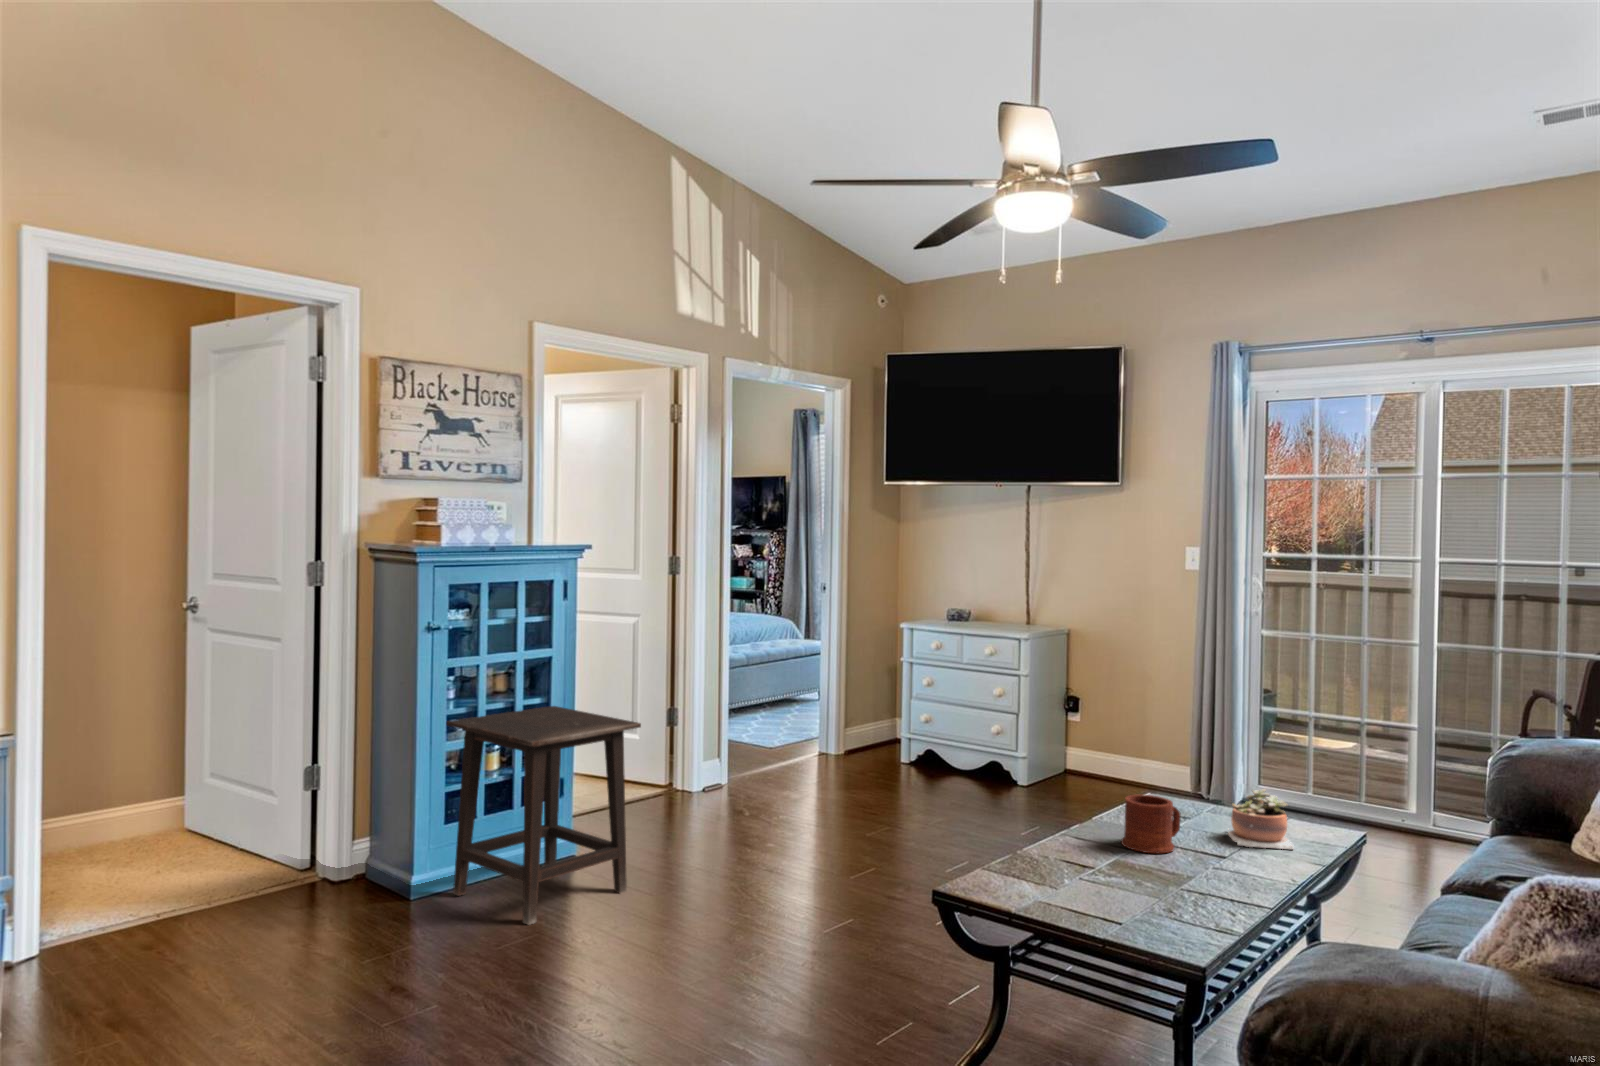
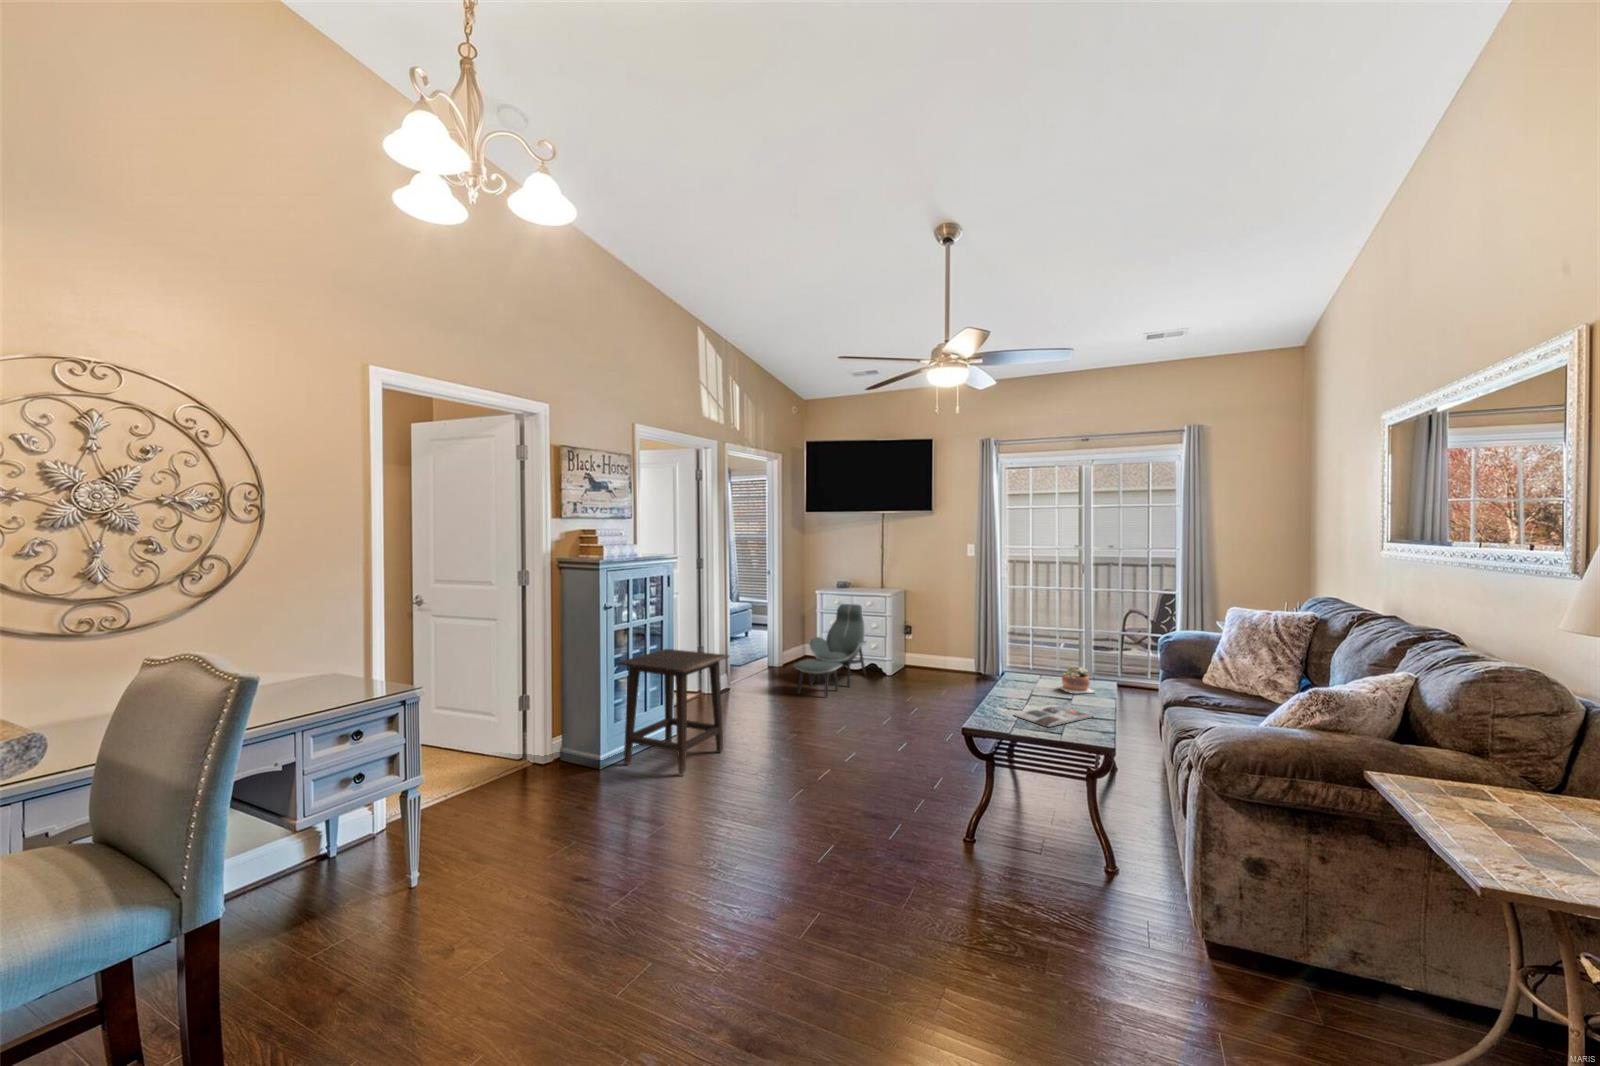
lounge chair: none [825,649,980,815] -> present [794,604,867,697]
mug: present [1121,794,1181,853] -> none [1018,672,1045,701]
magazine: none [1068,864,1237,906] -> present [1014,705,1092,727]

